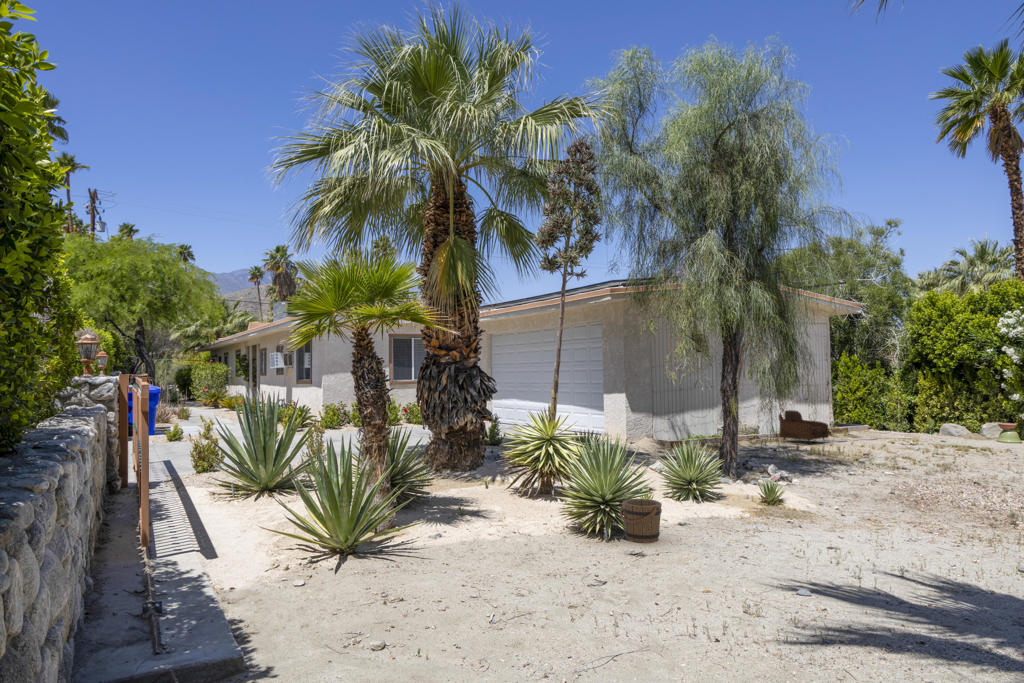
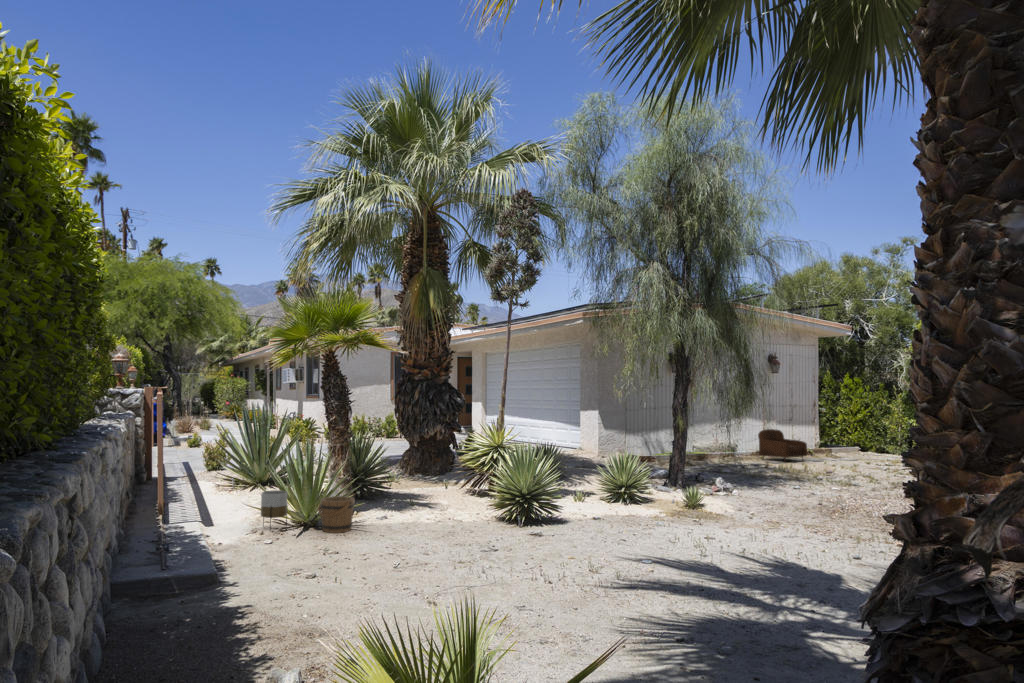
bucket: present [619,499,662,543] -> present [318,496,354,533]
planter: none [282,507,317,562] -> present [261,490,288,526]

